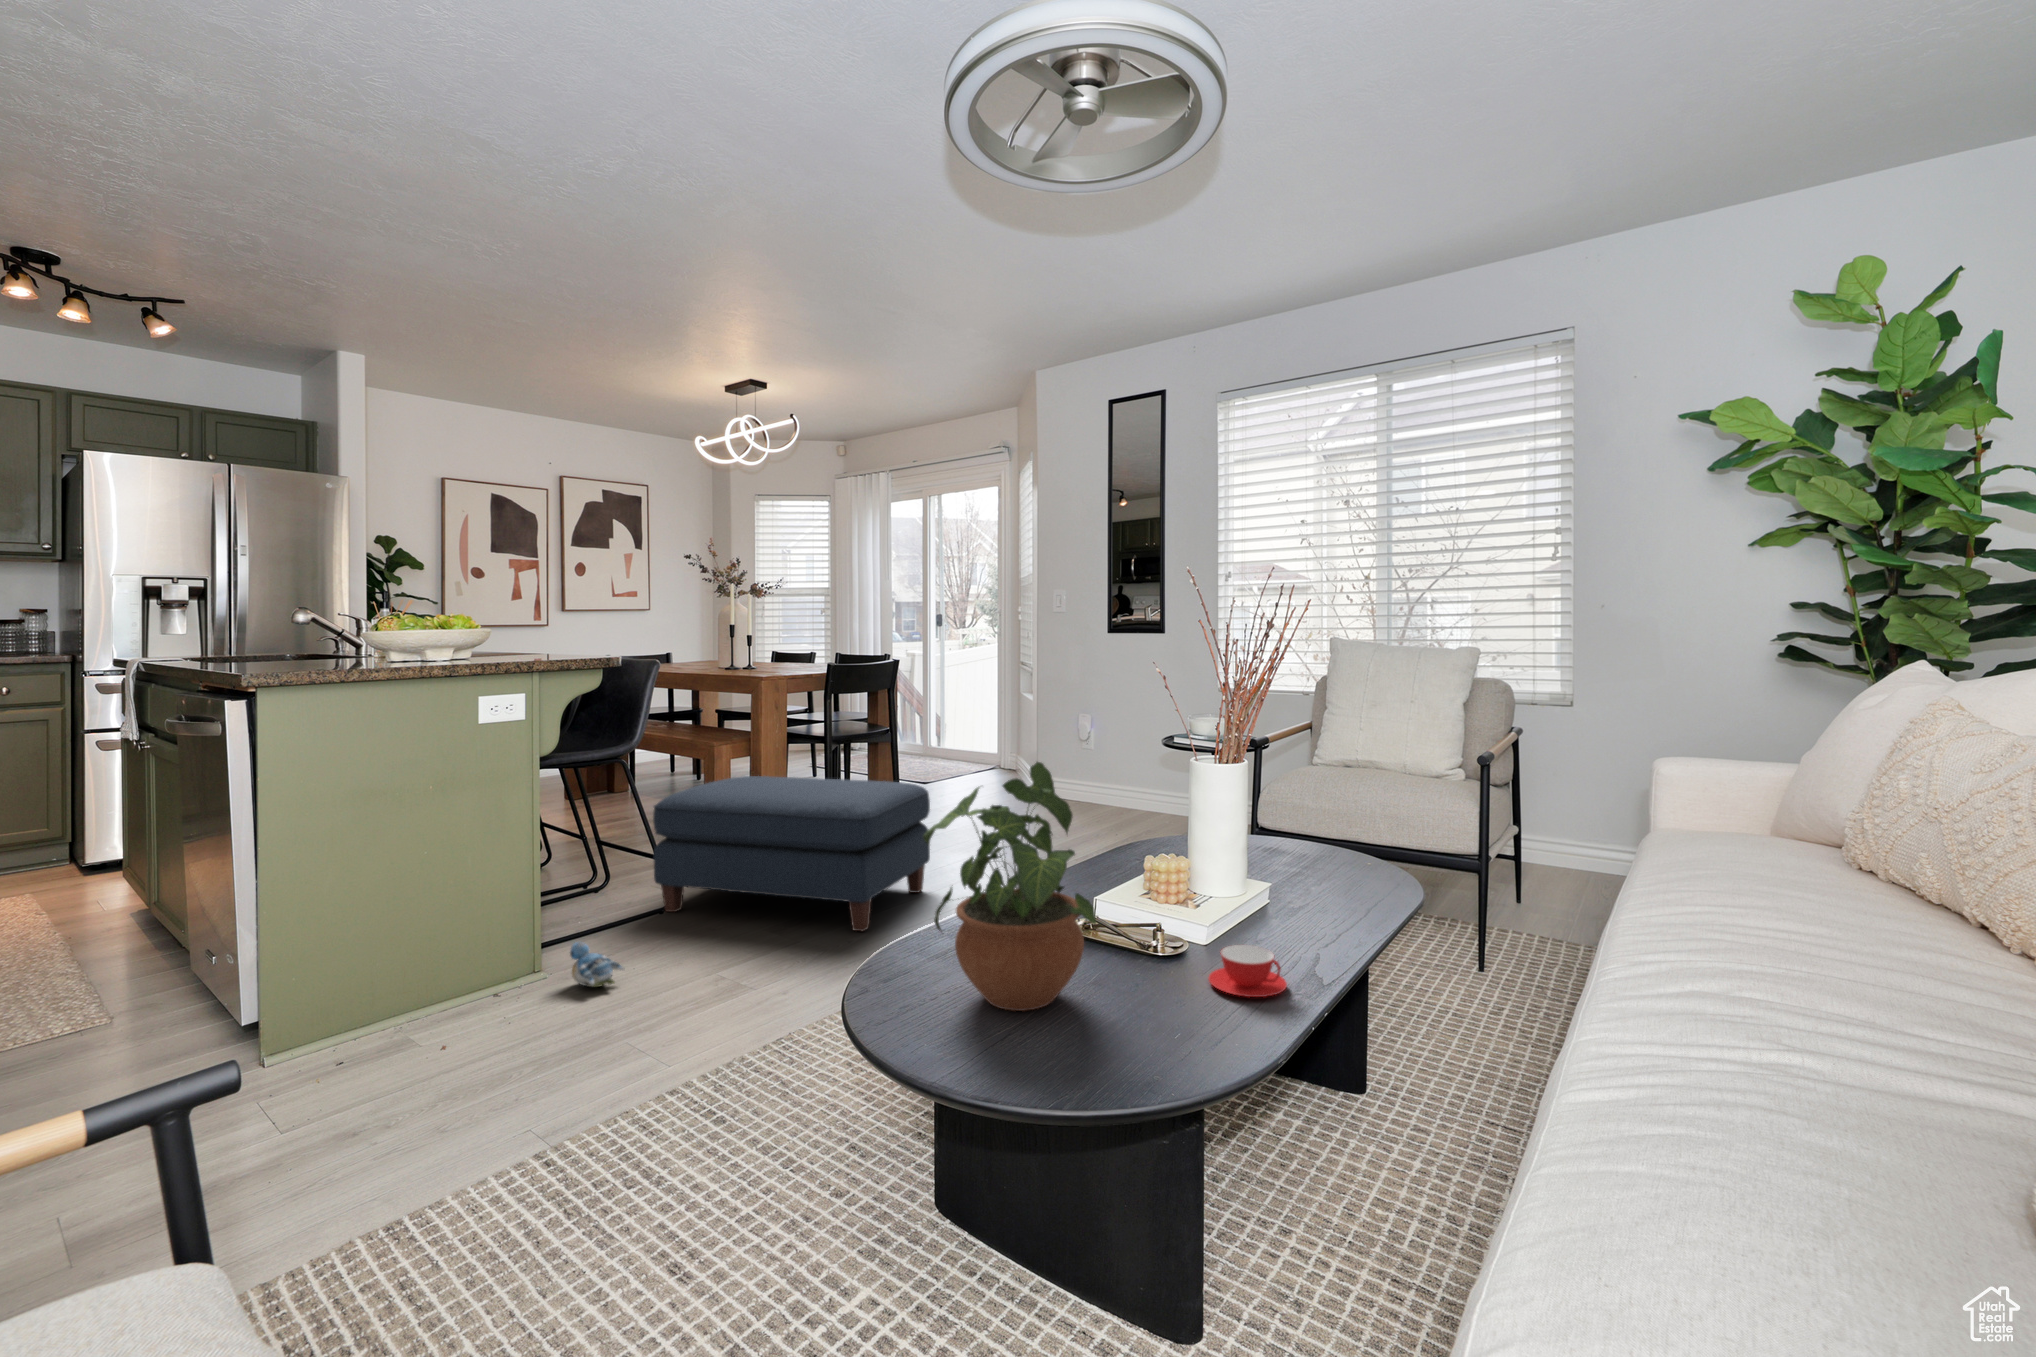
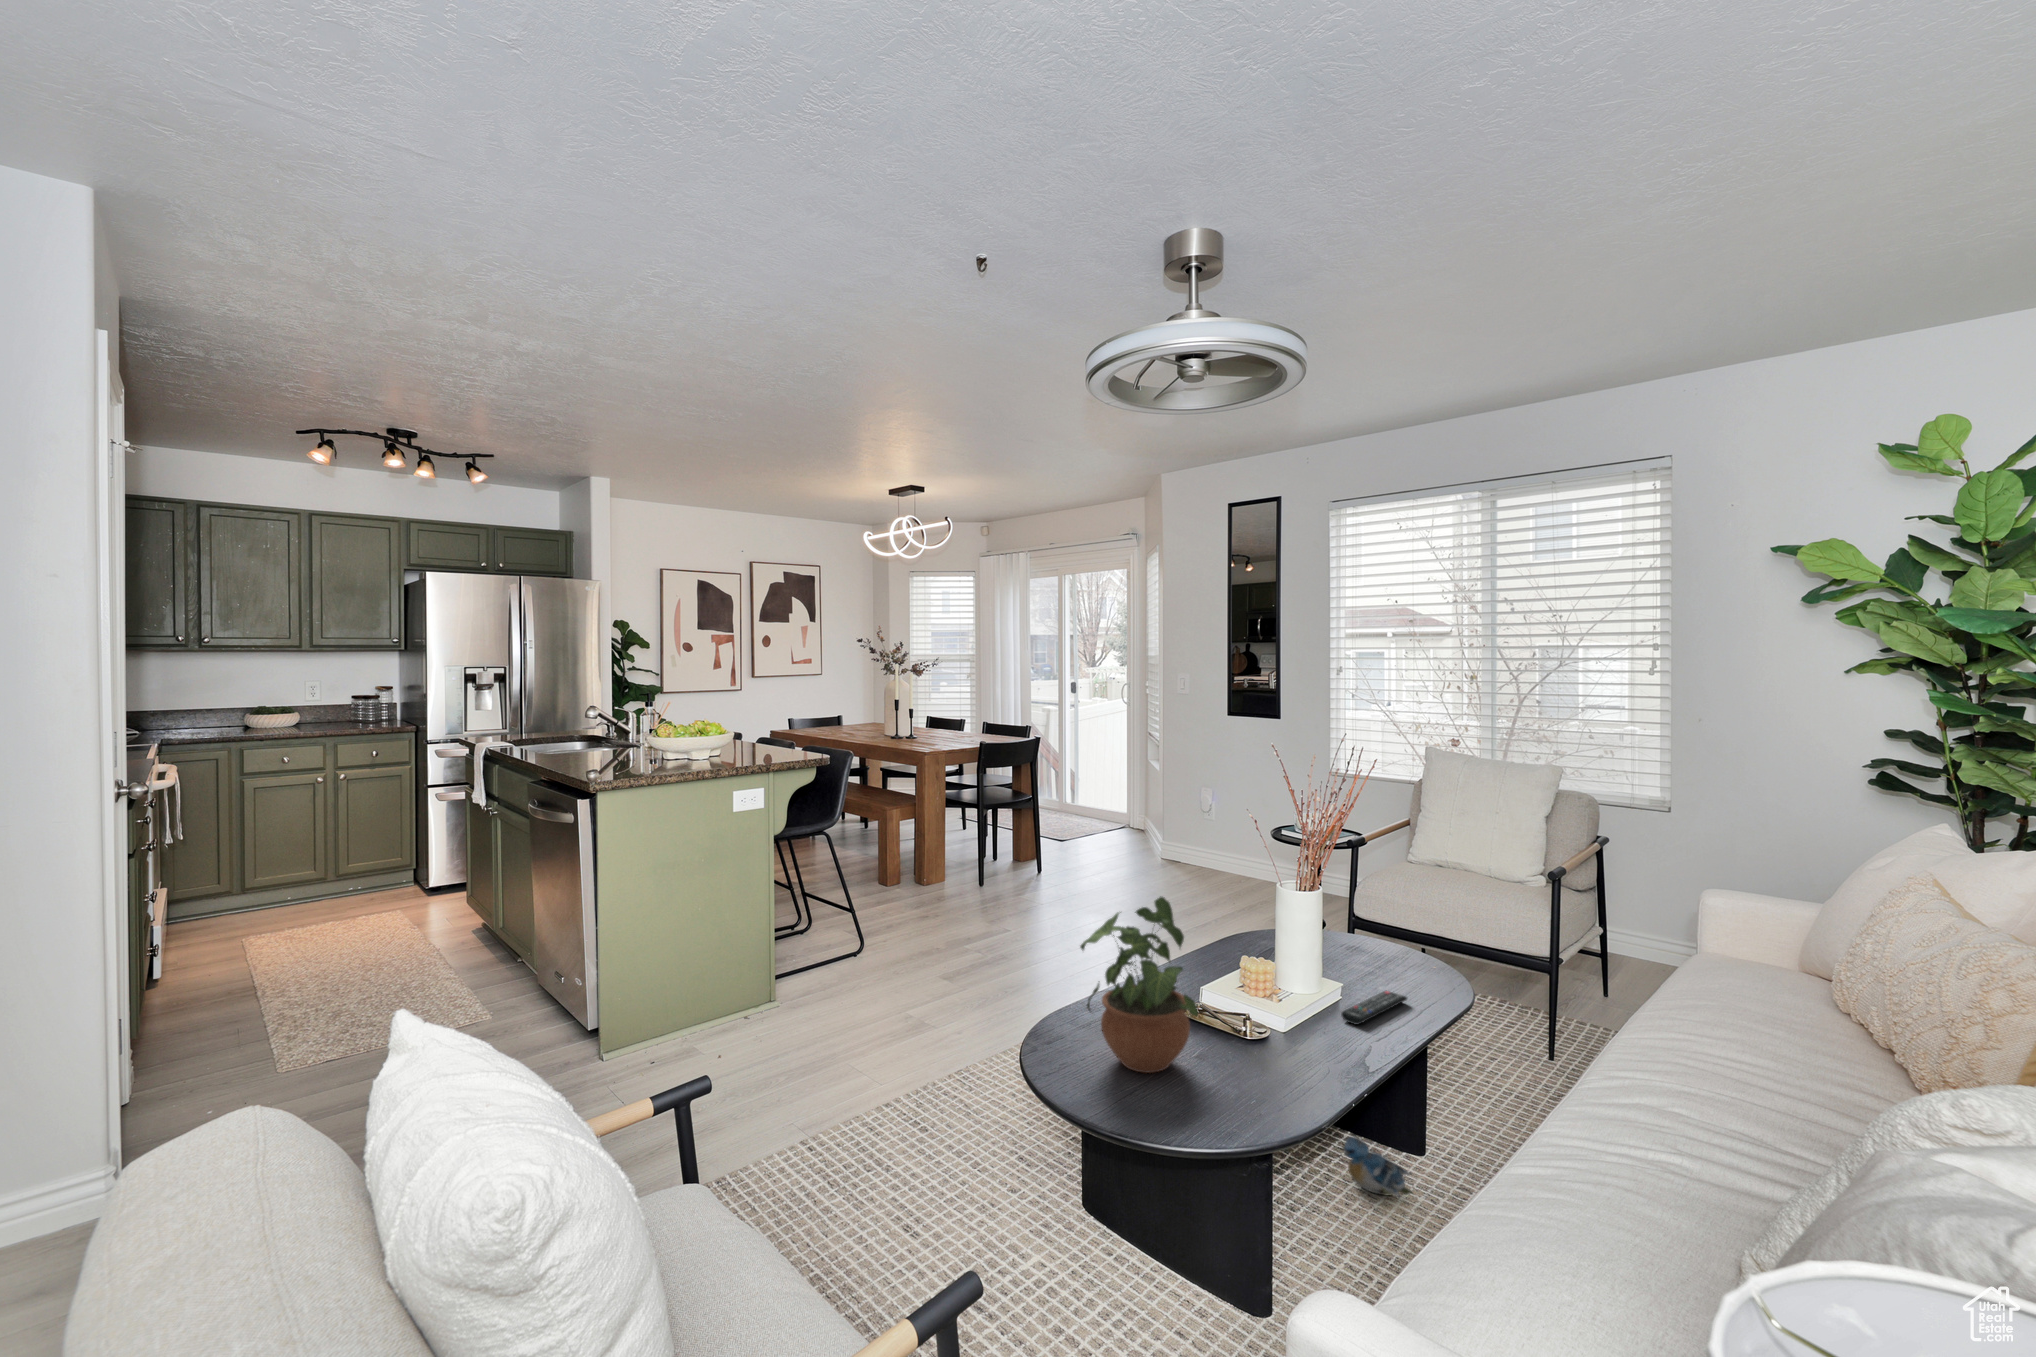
ottoman: present [653,776,930,931] -> none [850,845,1075,987]
remote control: none [1274,889,1349,930] -> present [1341,991,1407,1025]
plush toy: present [570,942,624,987] -> present [1343,1137,1413,1197]
teacup: present [1209,945,1287,997] -> none [1281,1036,1338,1076]

